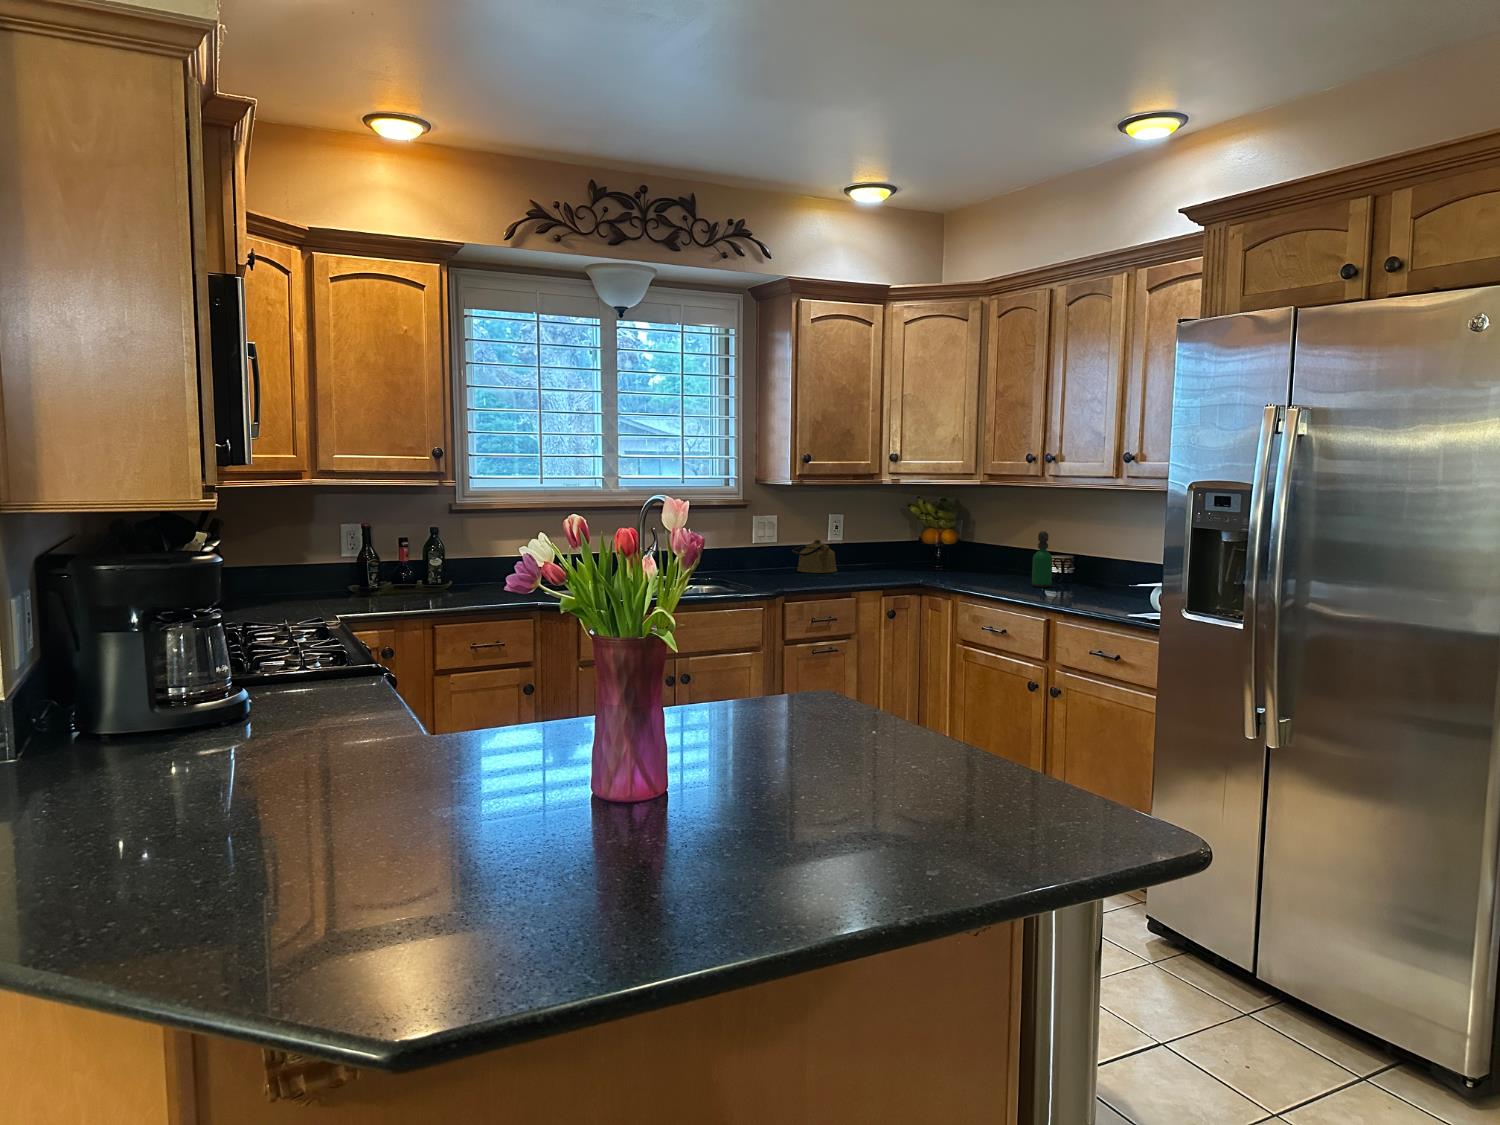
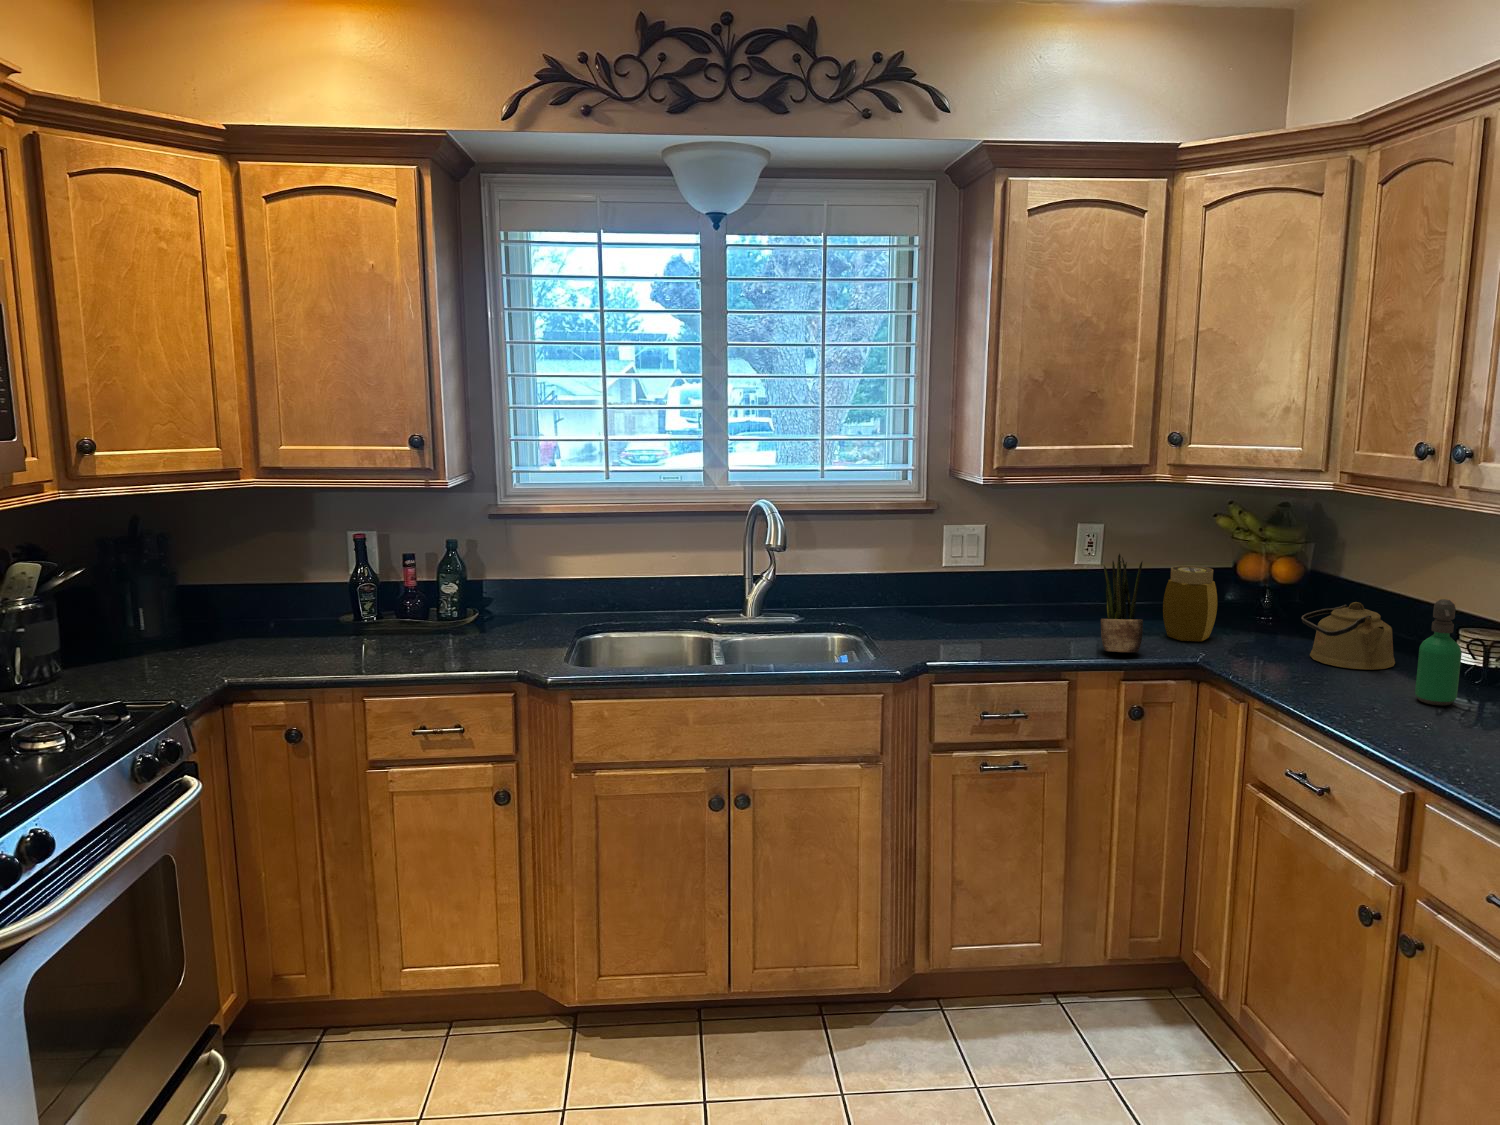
potted plant: none [863,520,887,579] -> present [1101,554,1143,652]
jar: none [890,532,919,575] -> present [1163,566,1217,641]
kettle: present [792,540,837,573] -> present [1301,602,1395,670]

